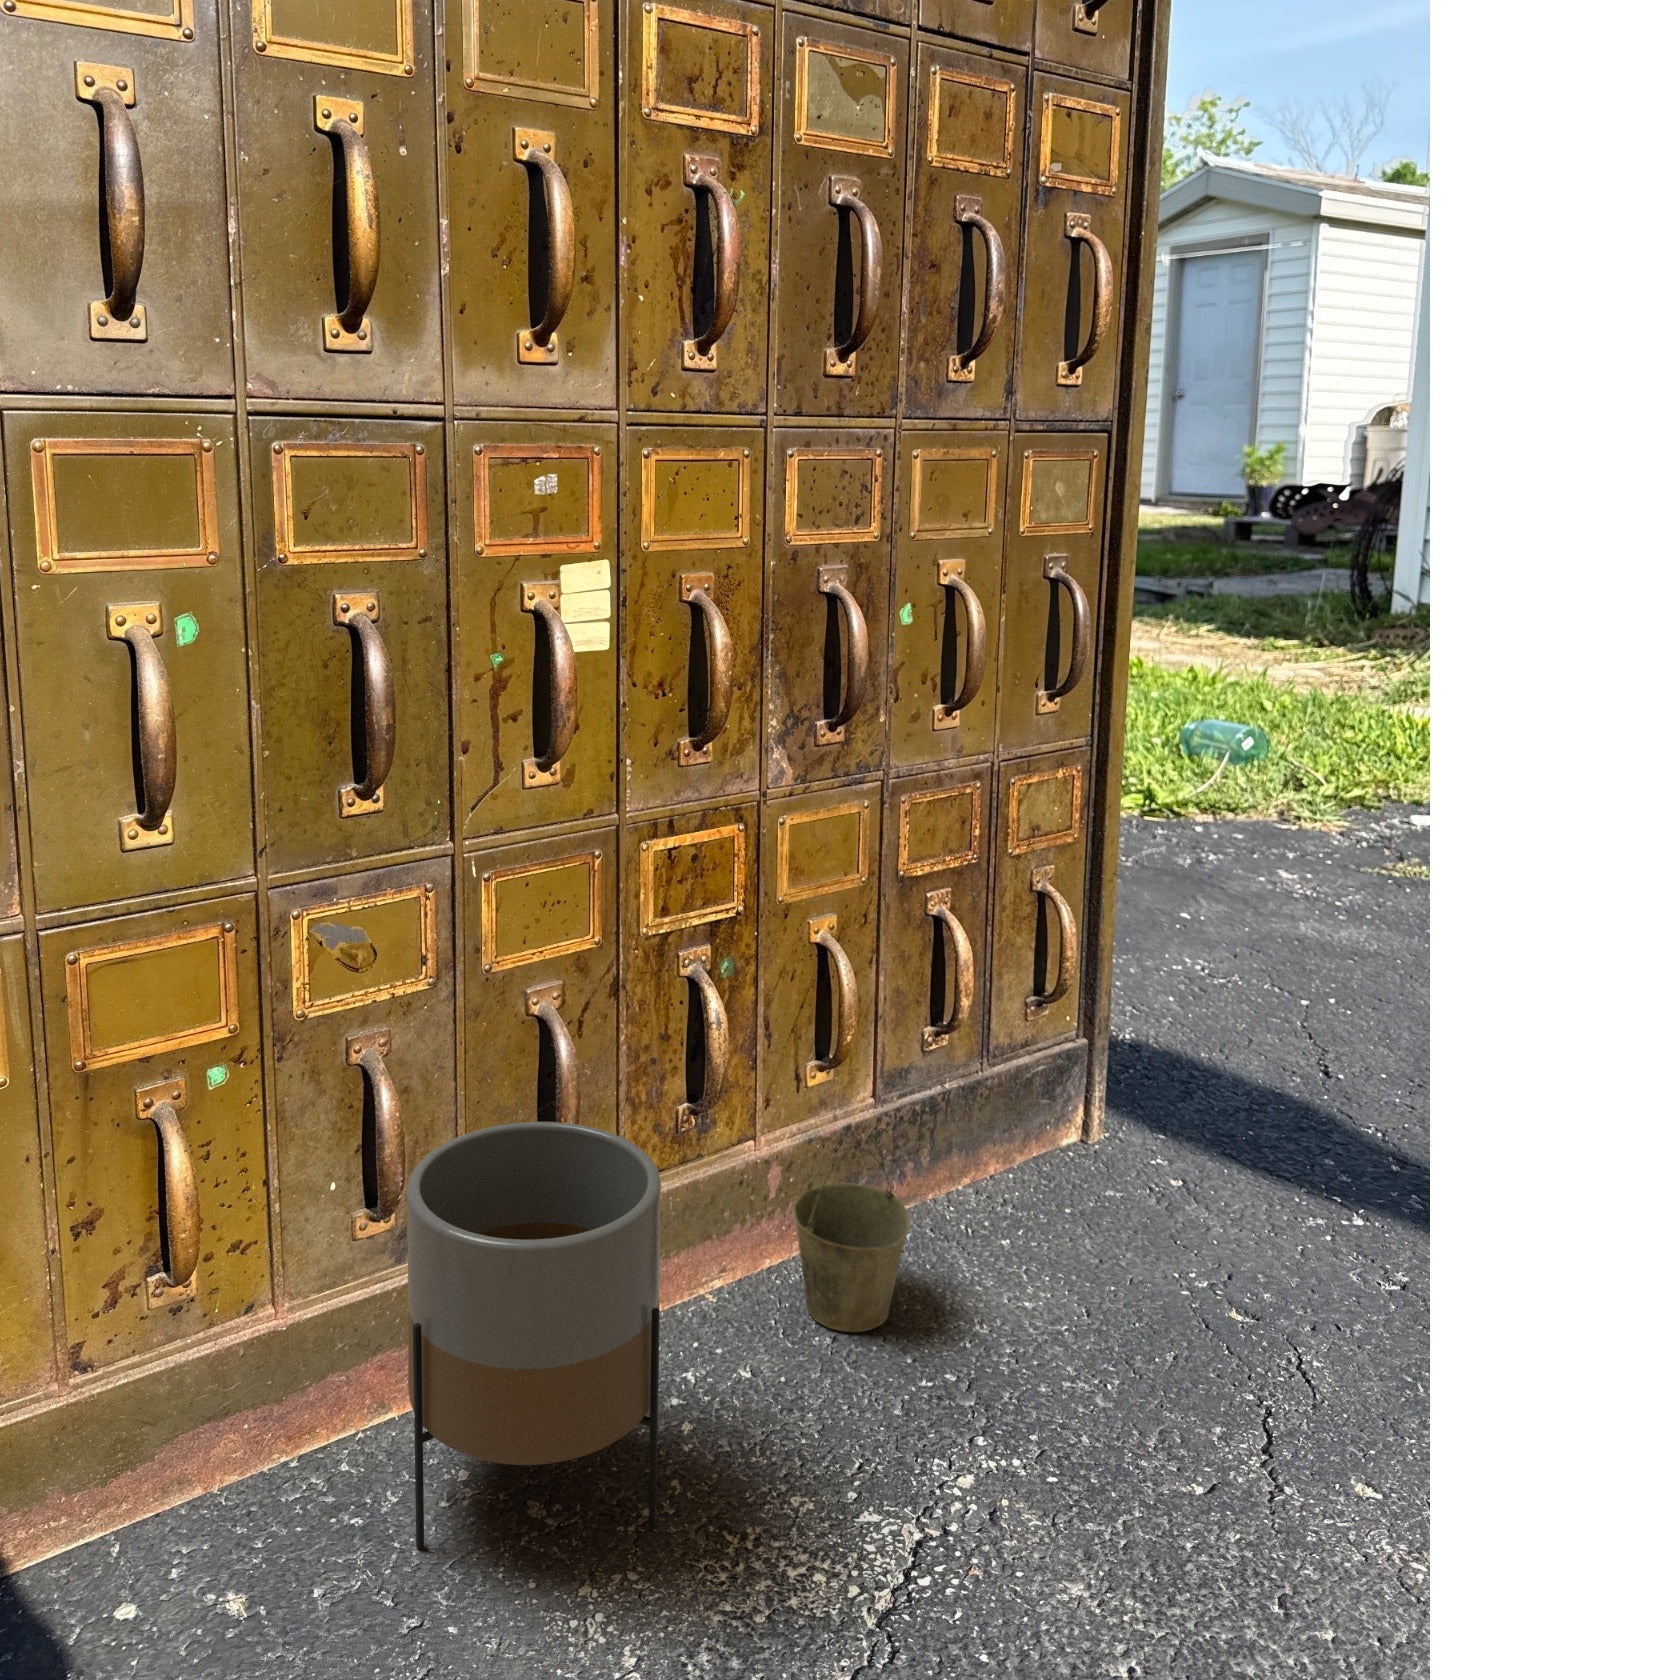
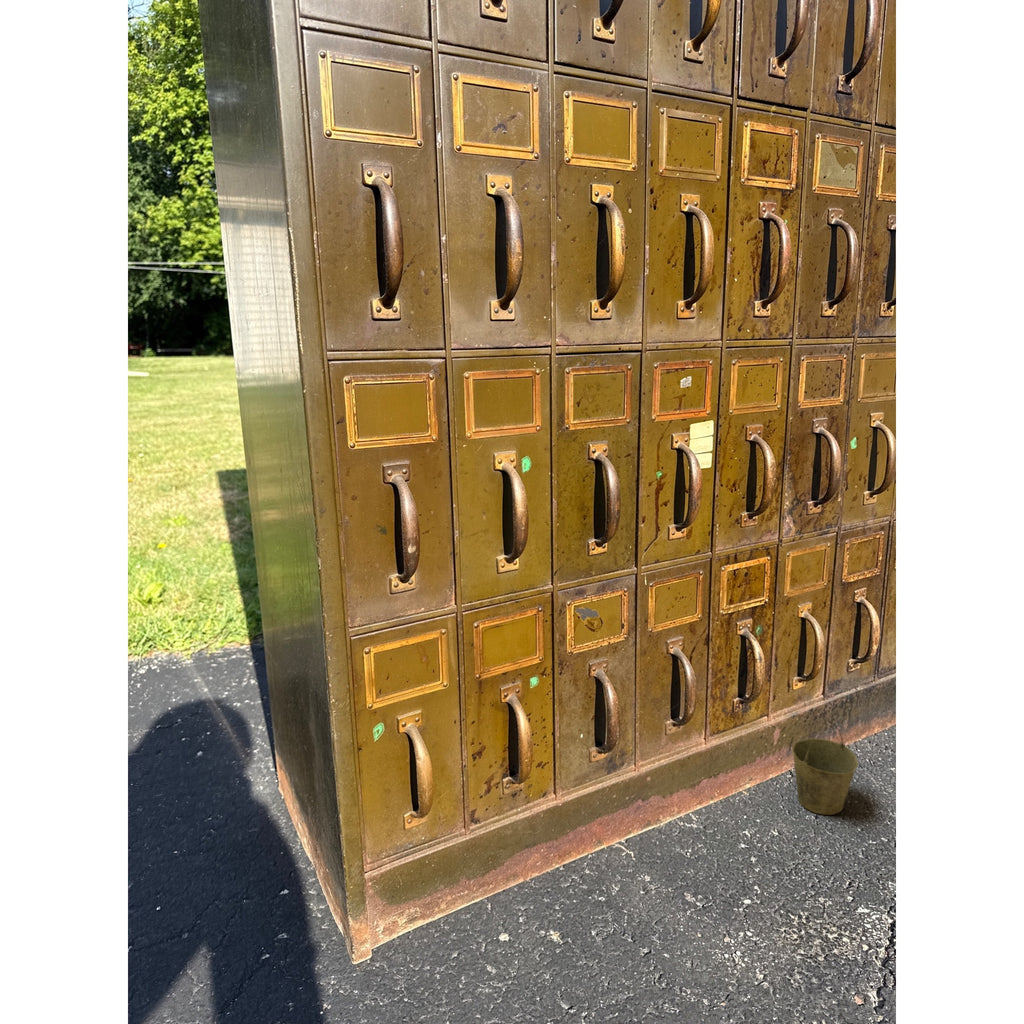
planter: present [407,1122,661,1549] -> none [625,707,758,916]

